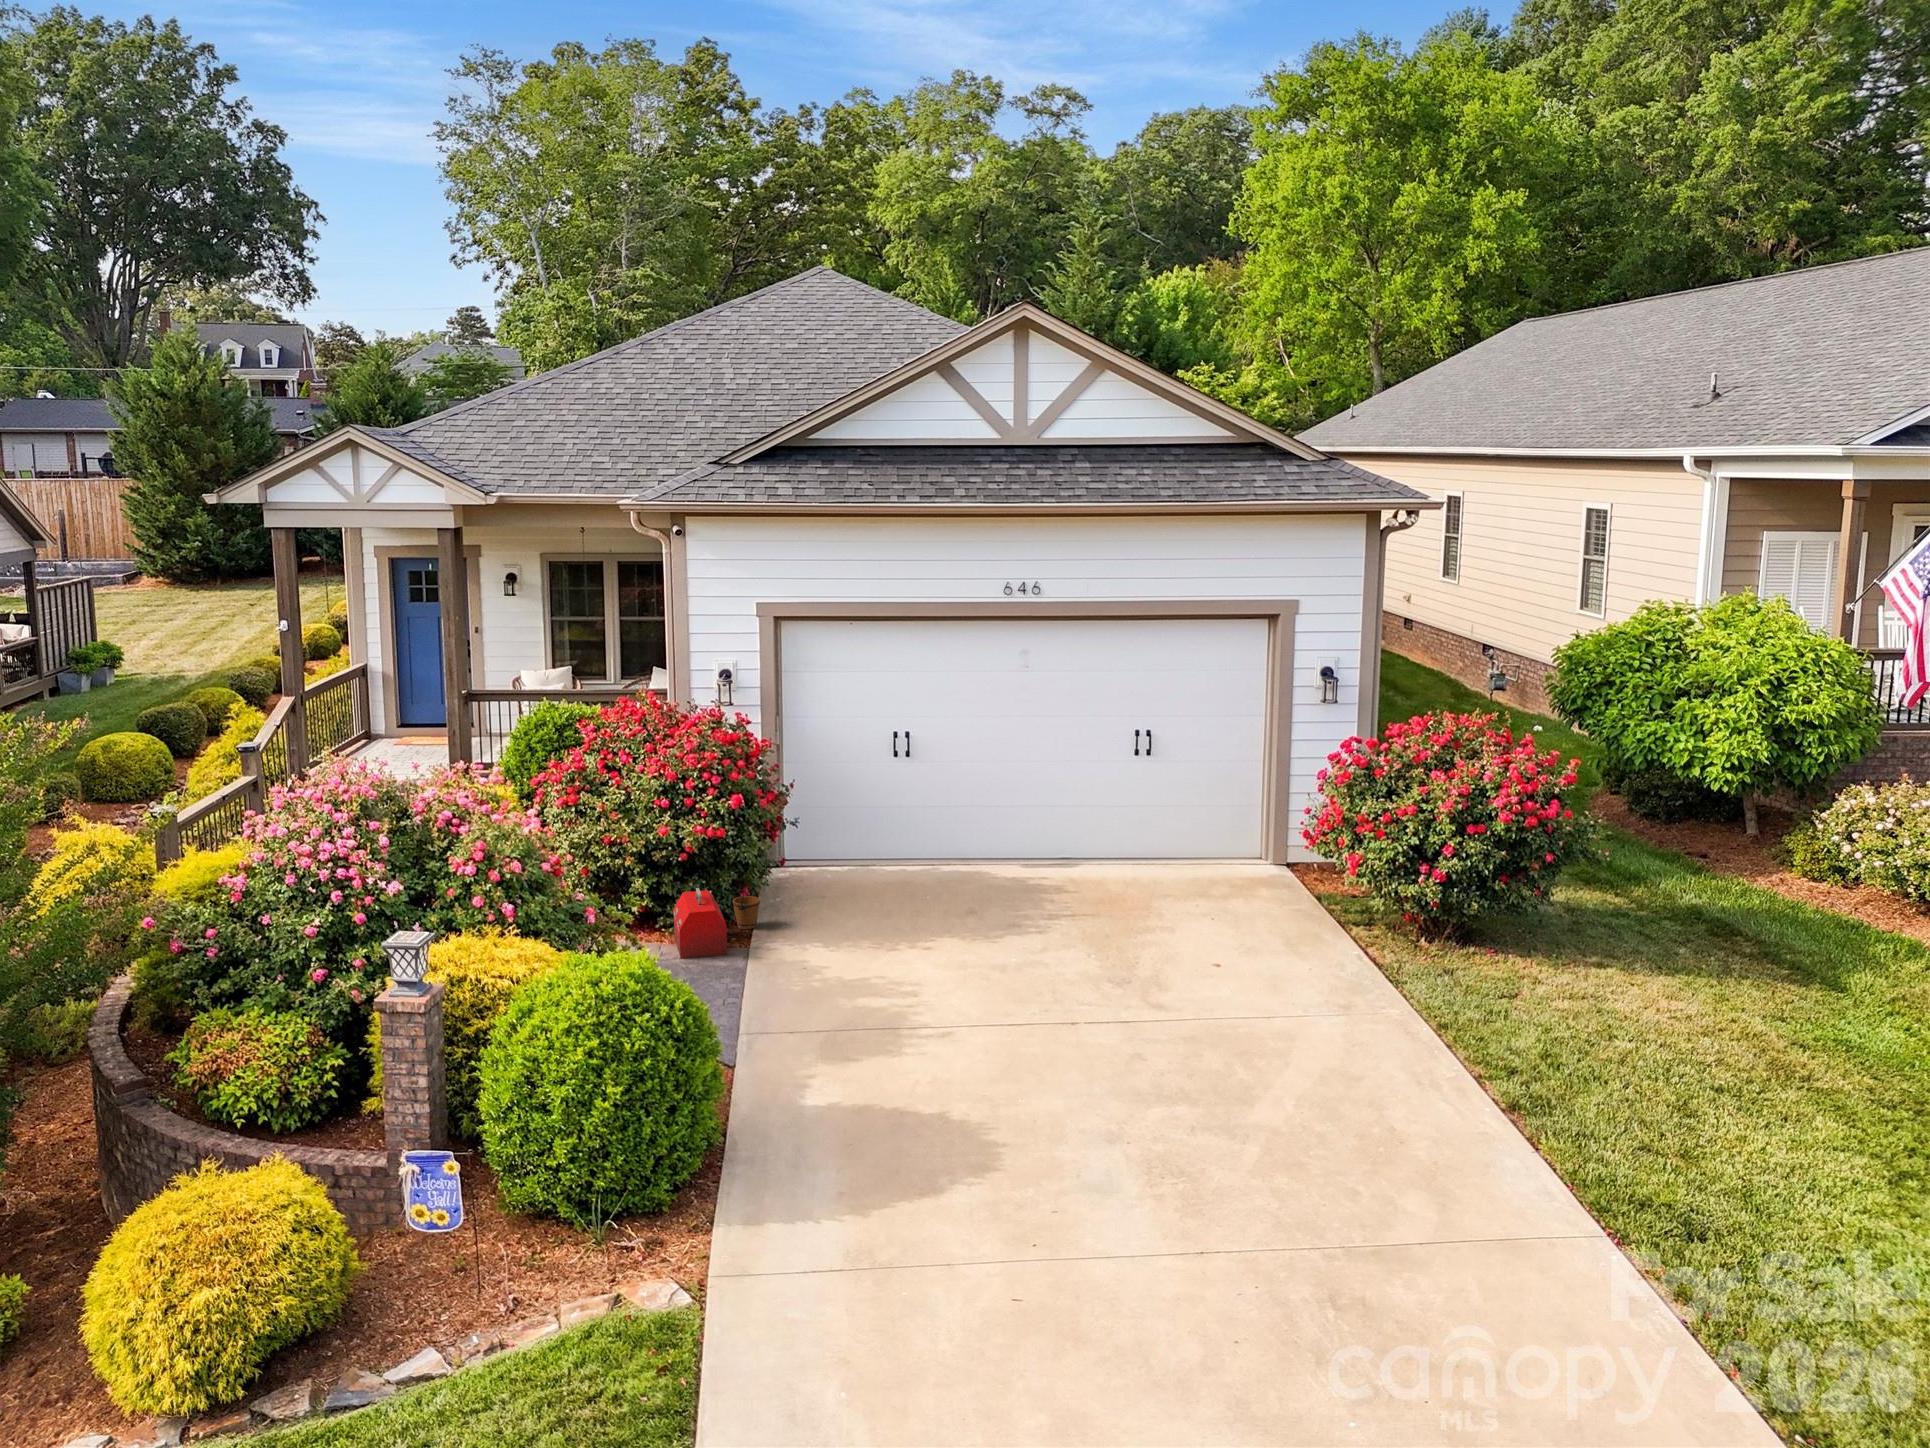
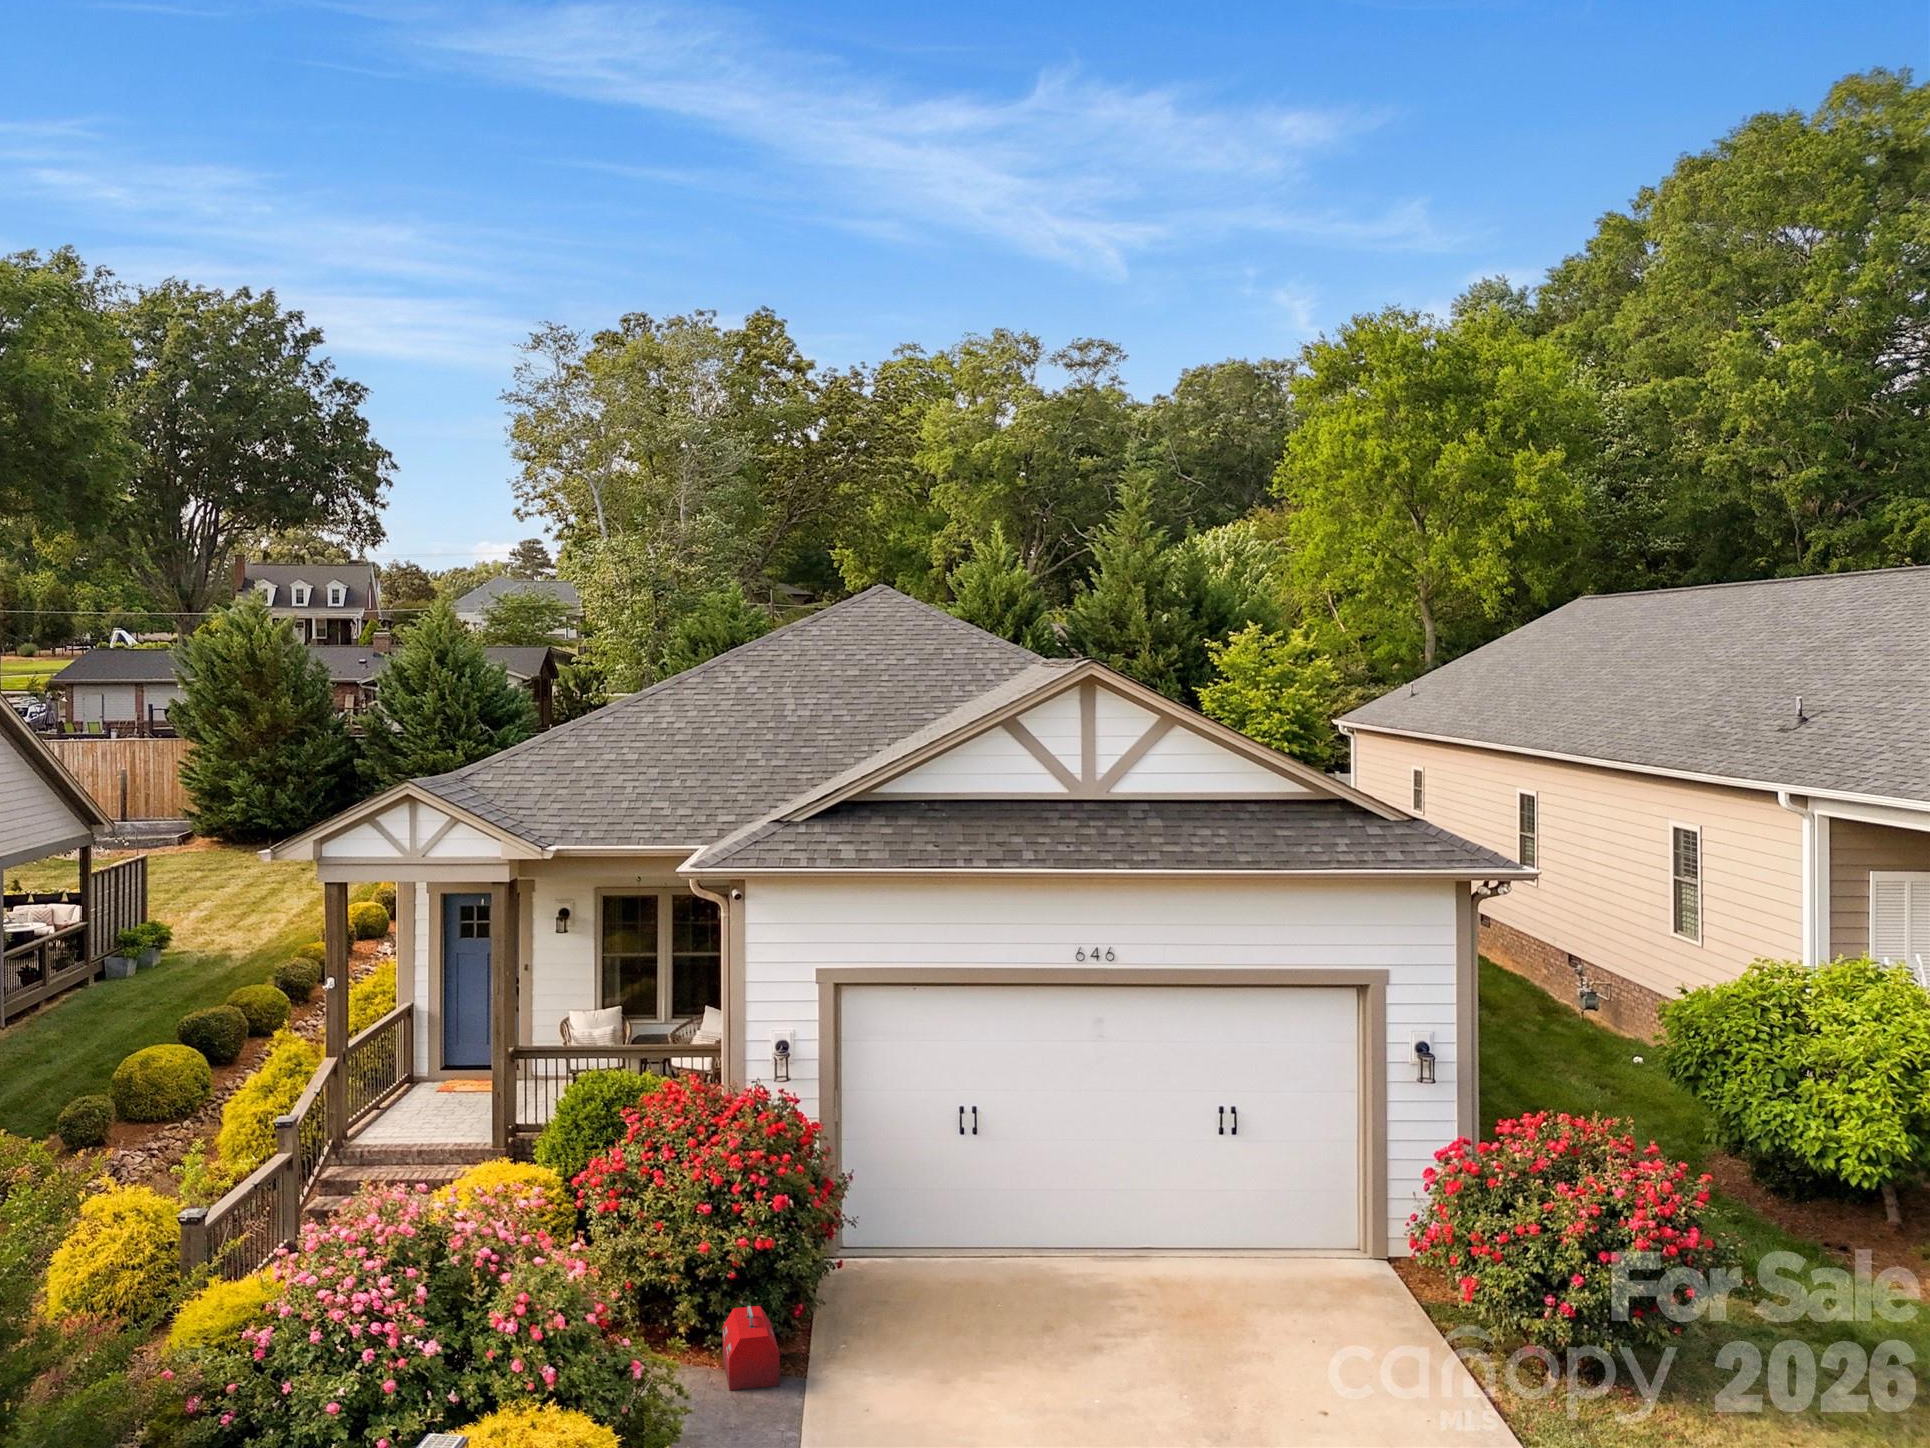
bucket: present [733,888,760,929] -> none [786,1301,815,1349]

